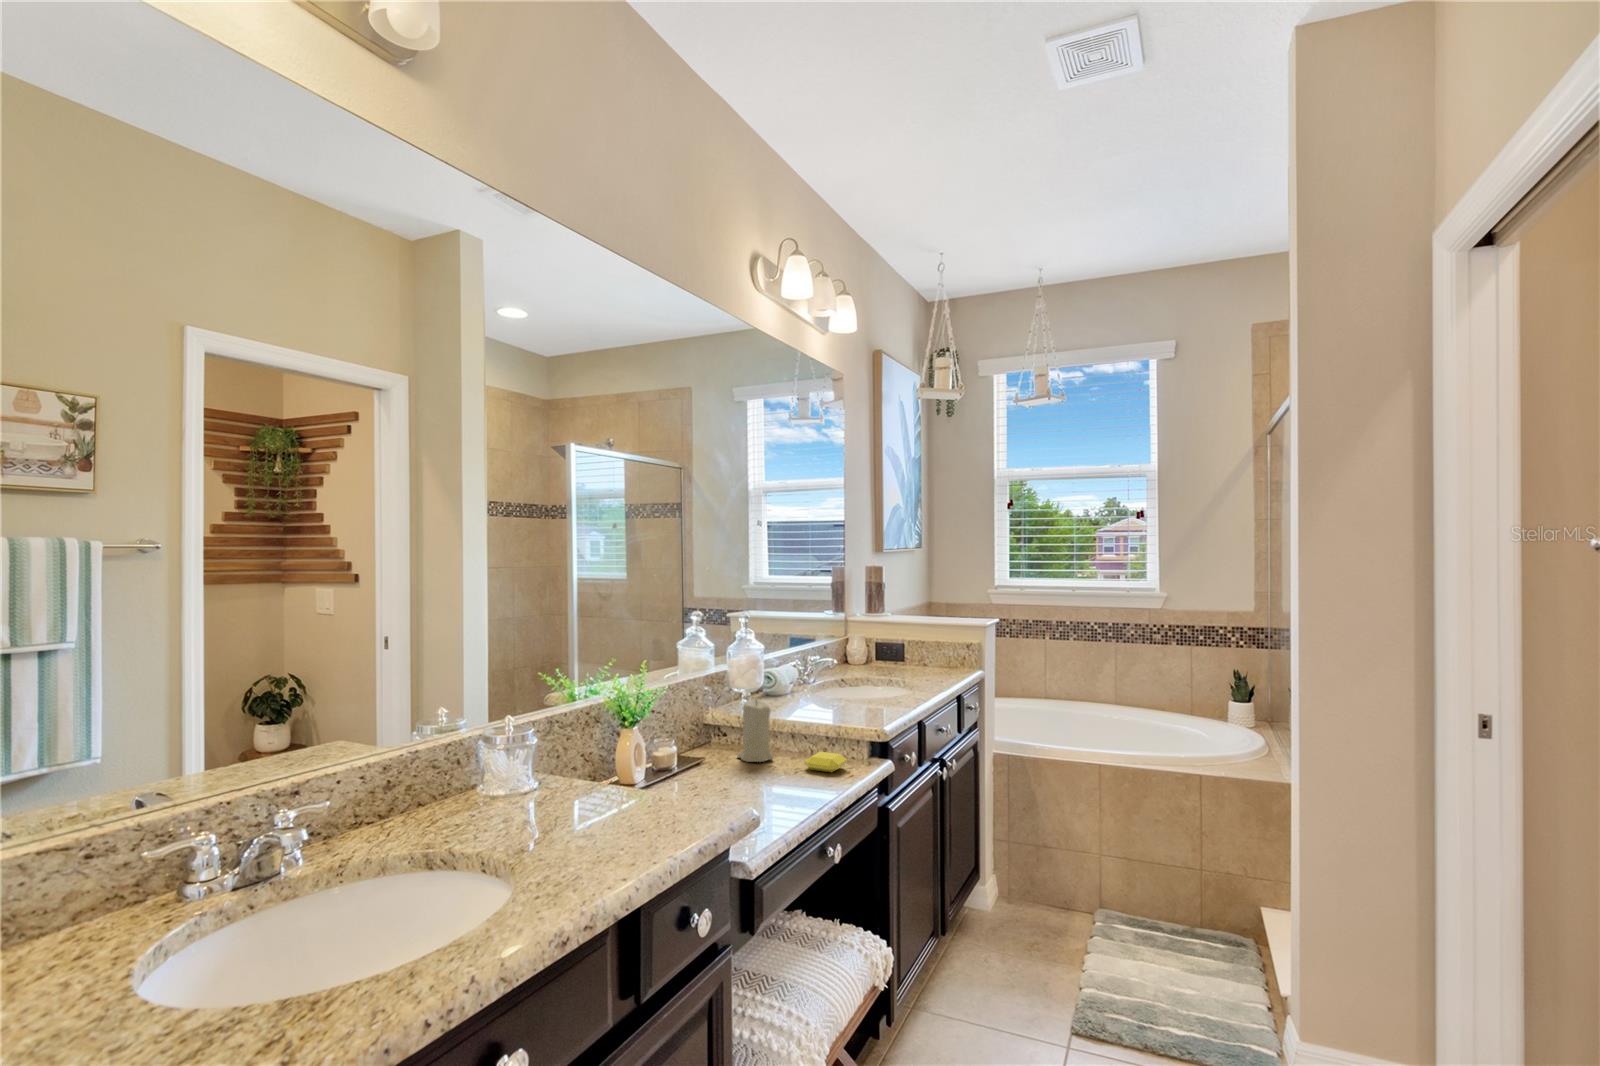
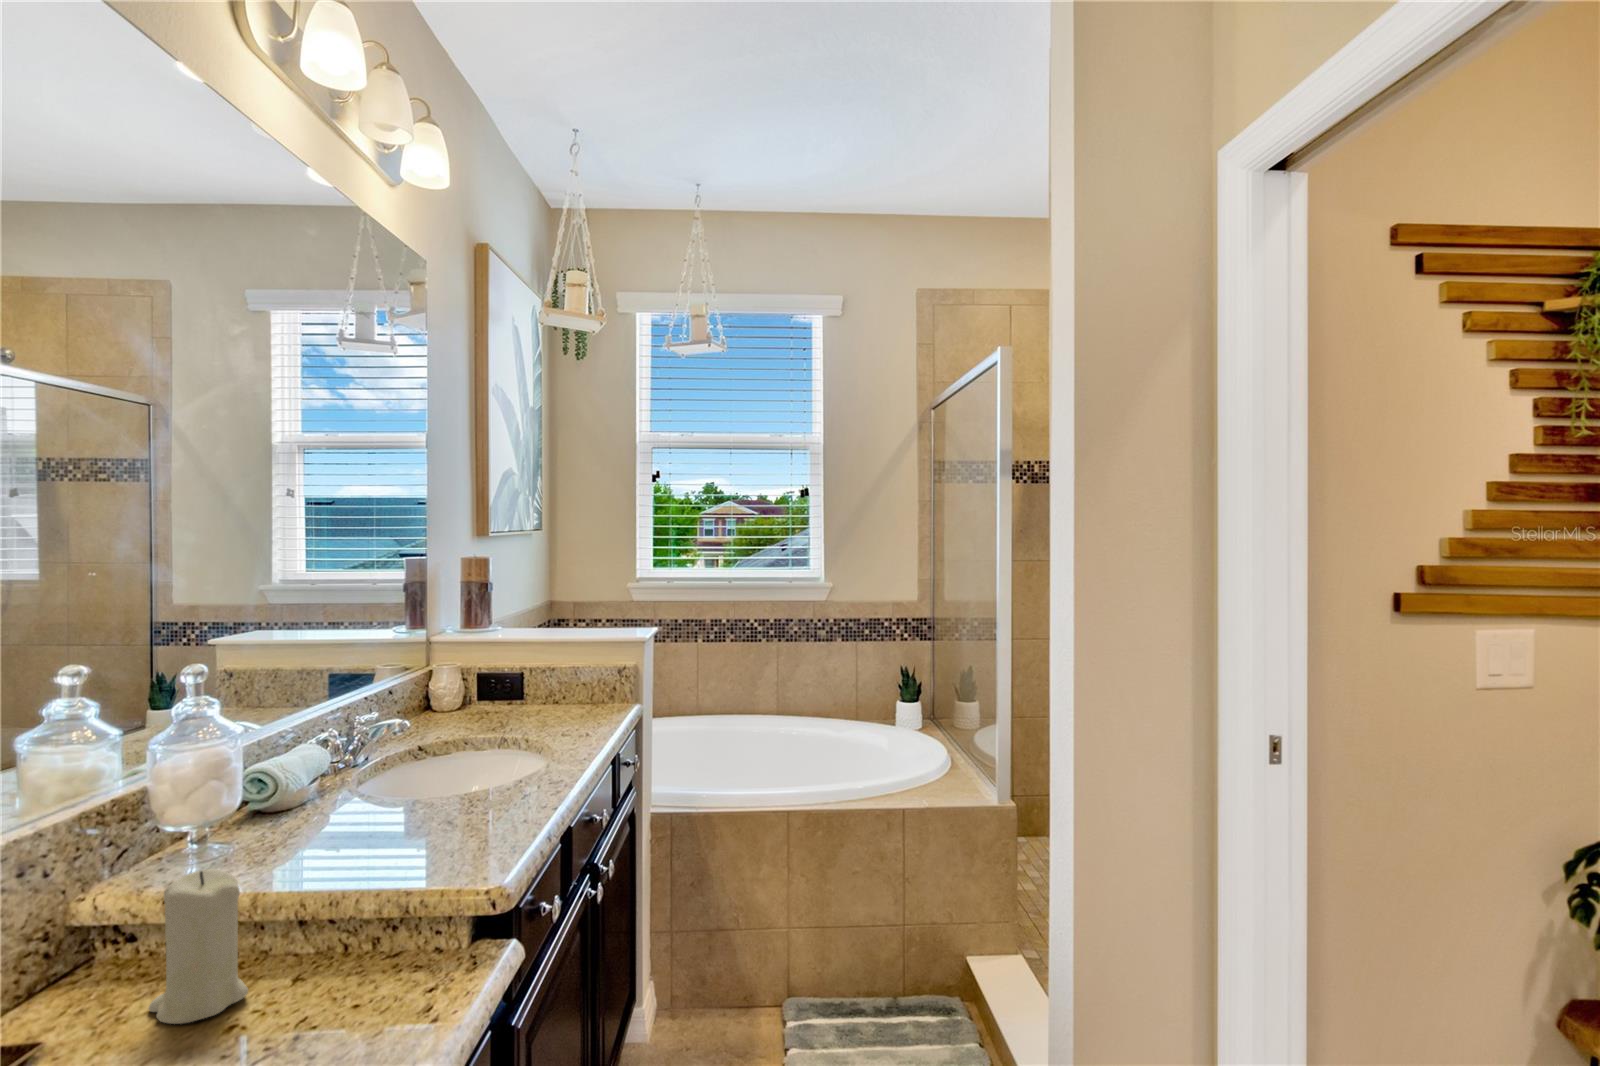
soap bar: present [804,752,847,772] -> none [323,959,424,1013]

